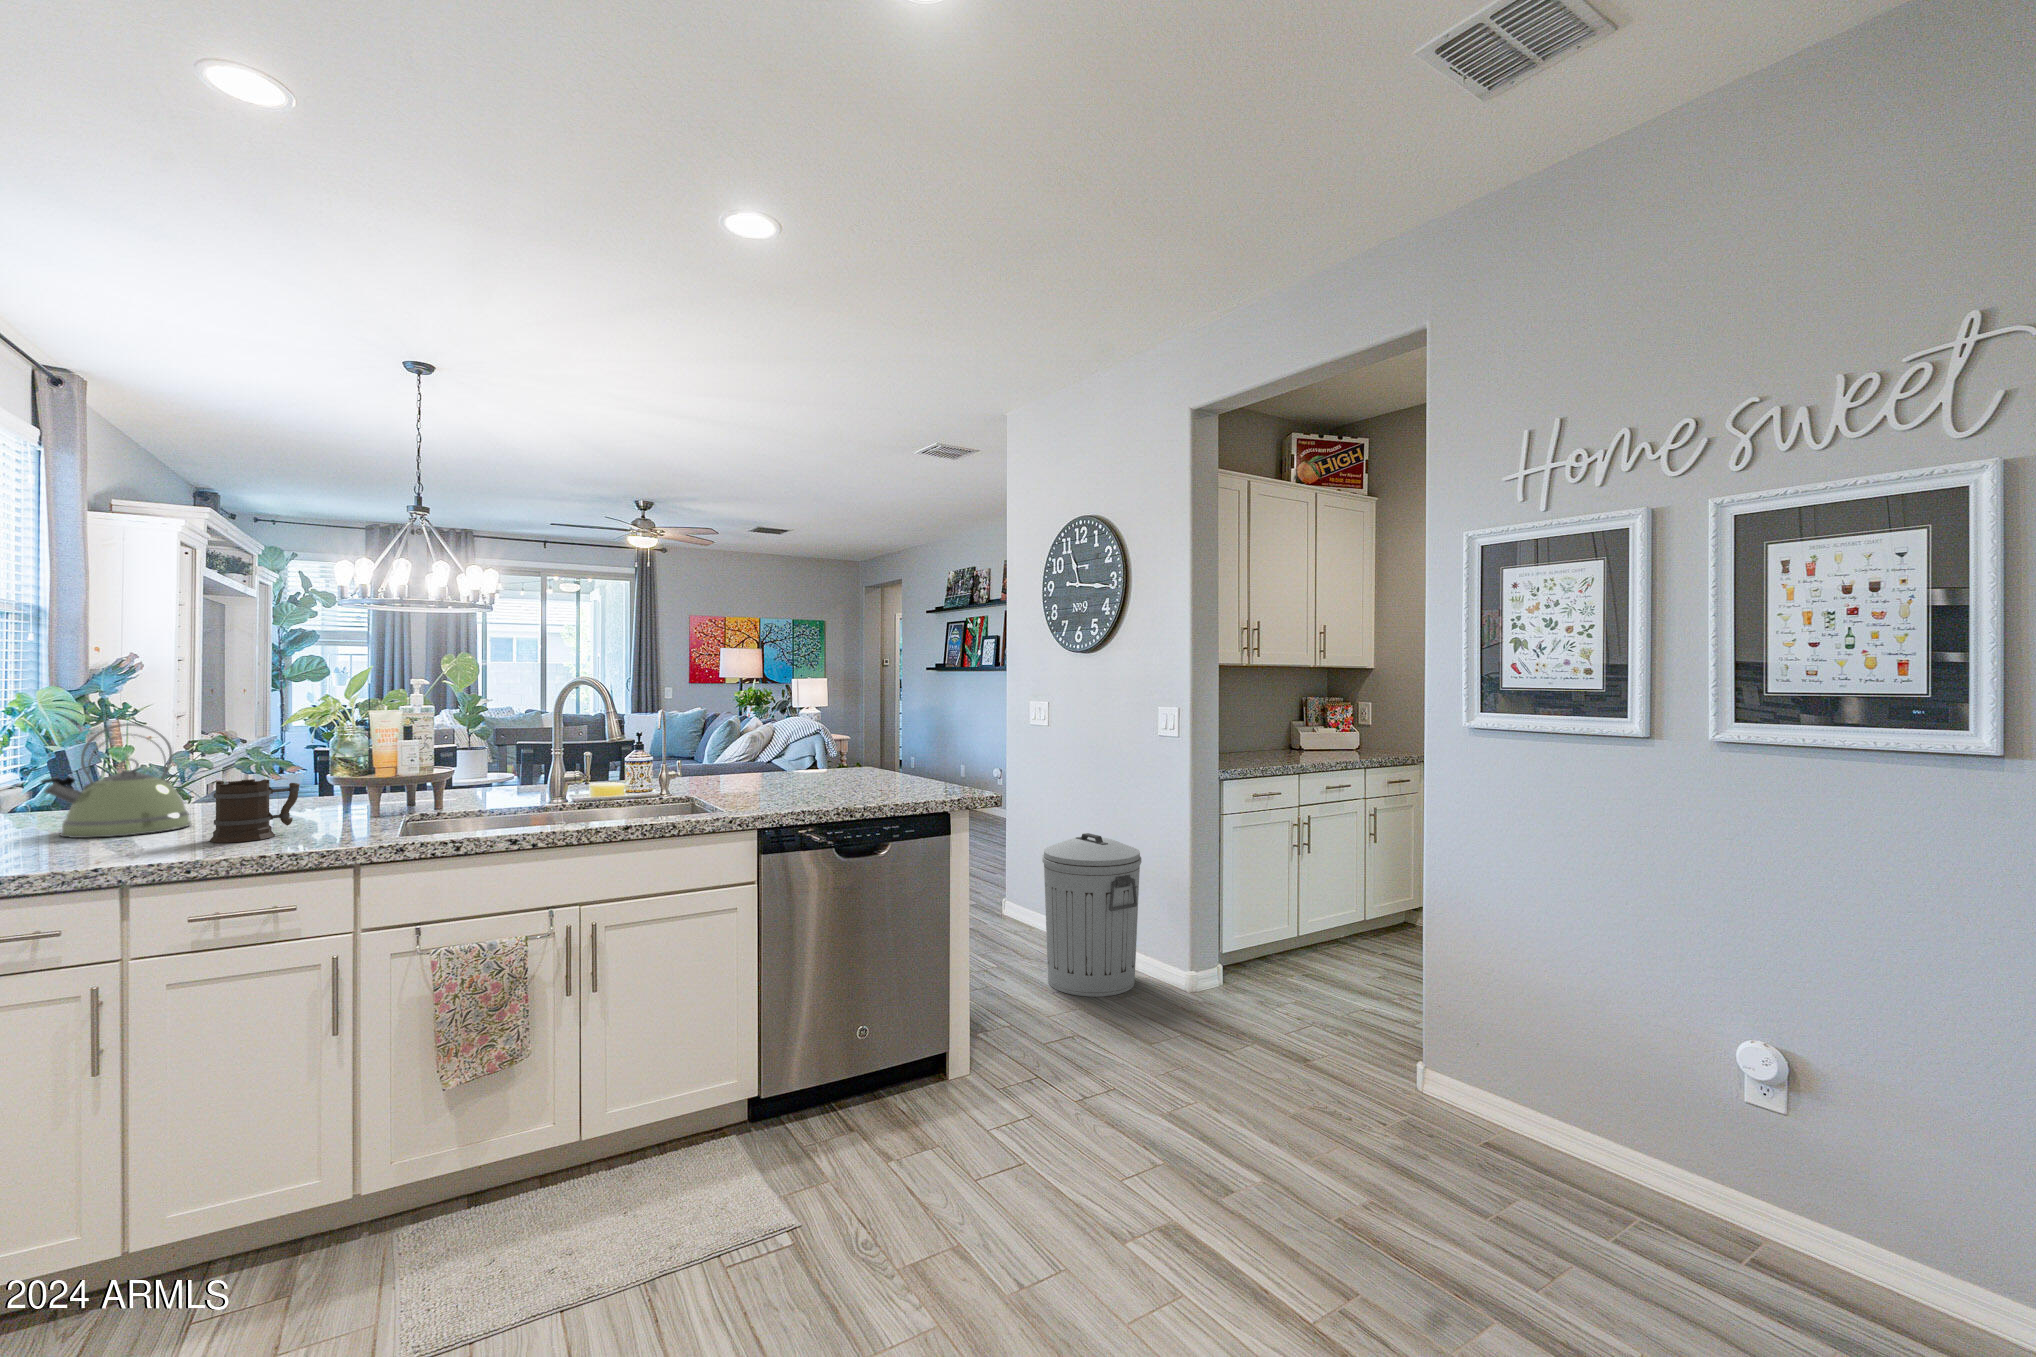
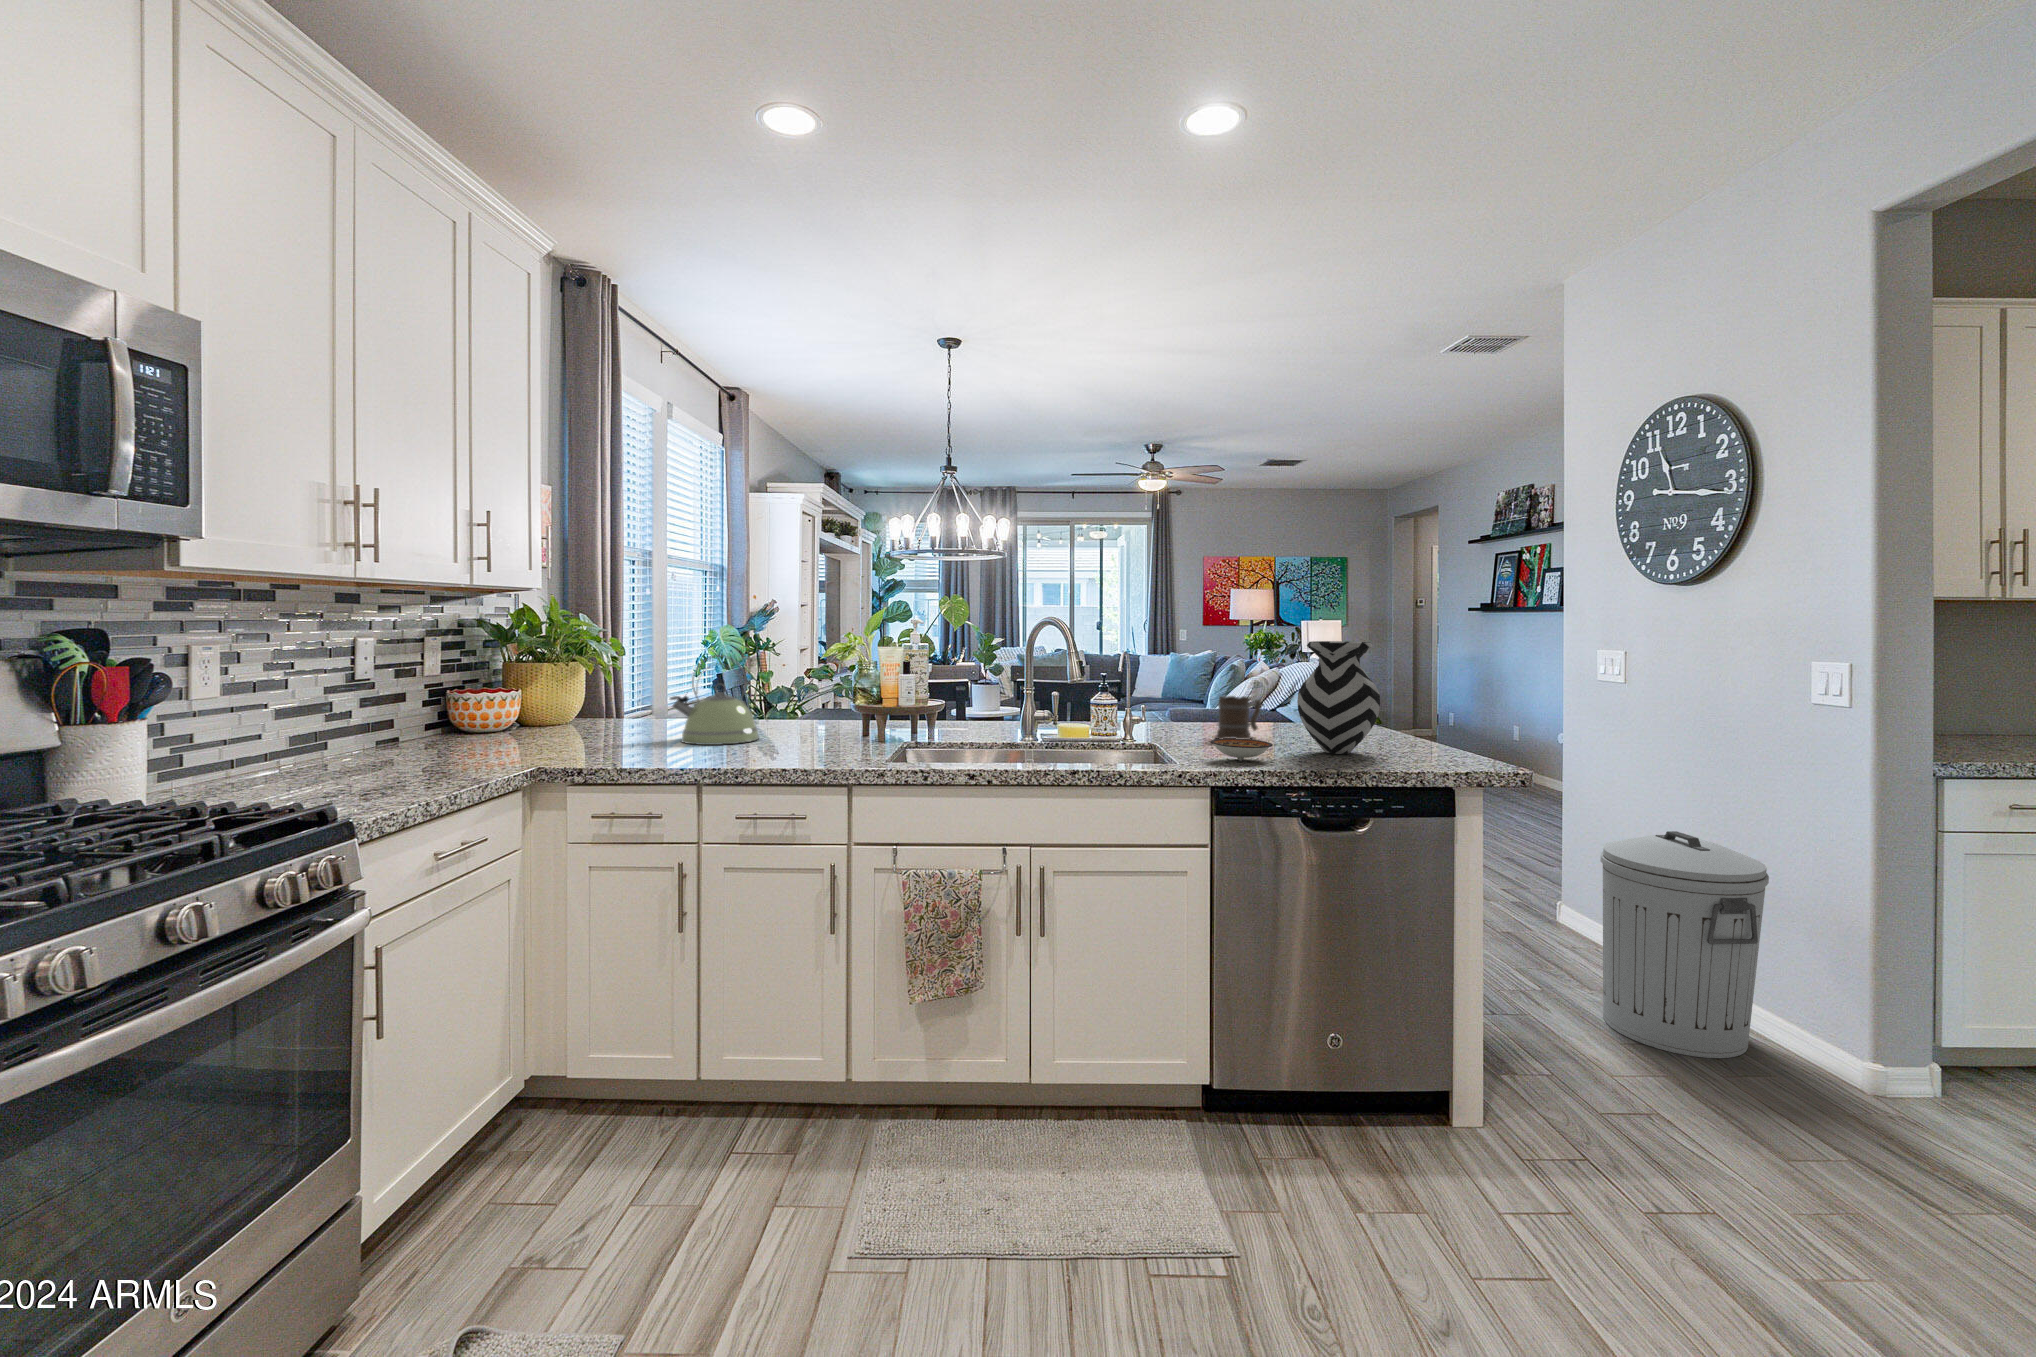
vase: none [824,697,890,792] -> present [1297,641,1380,754]
mug: present [210,779,300,843] -> present [1216,696,1261,739]
ceramic bowl: none [751,784,806,803] -> present [1211,738,1273,760]

